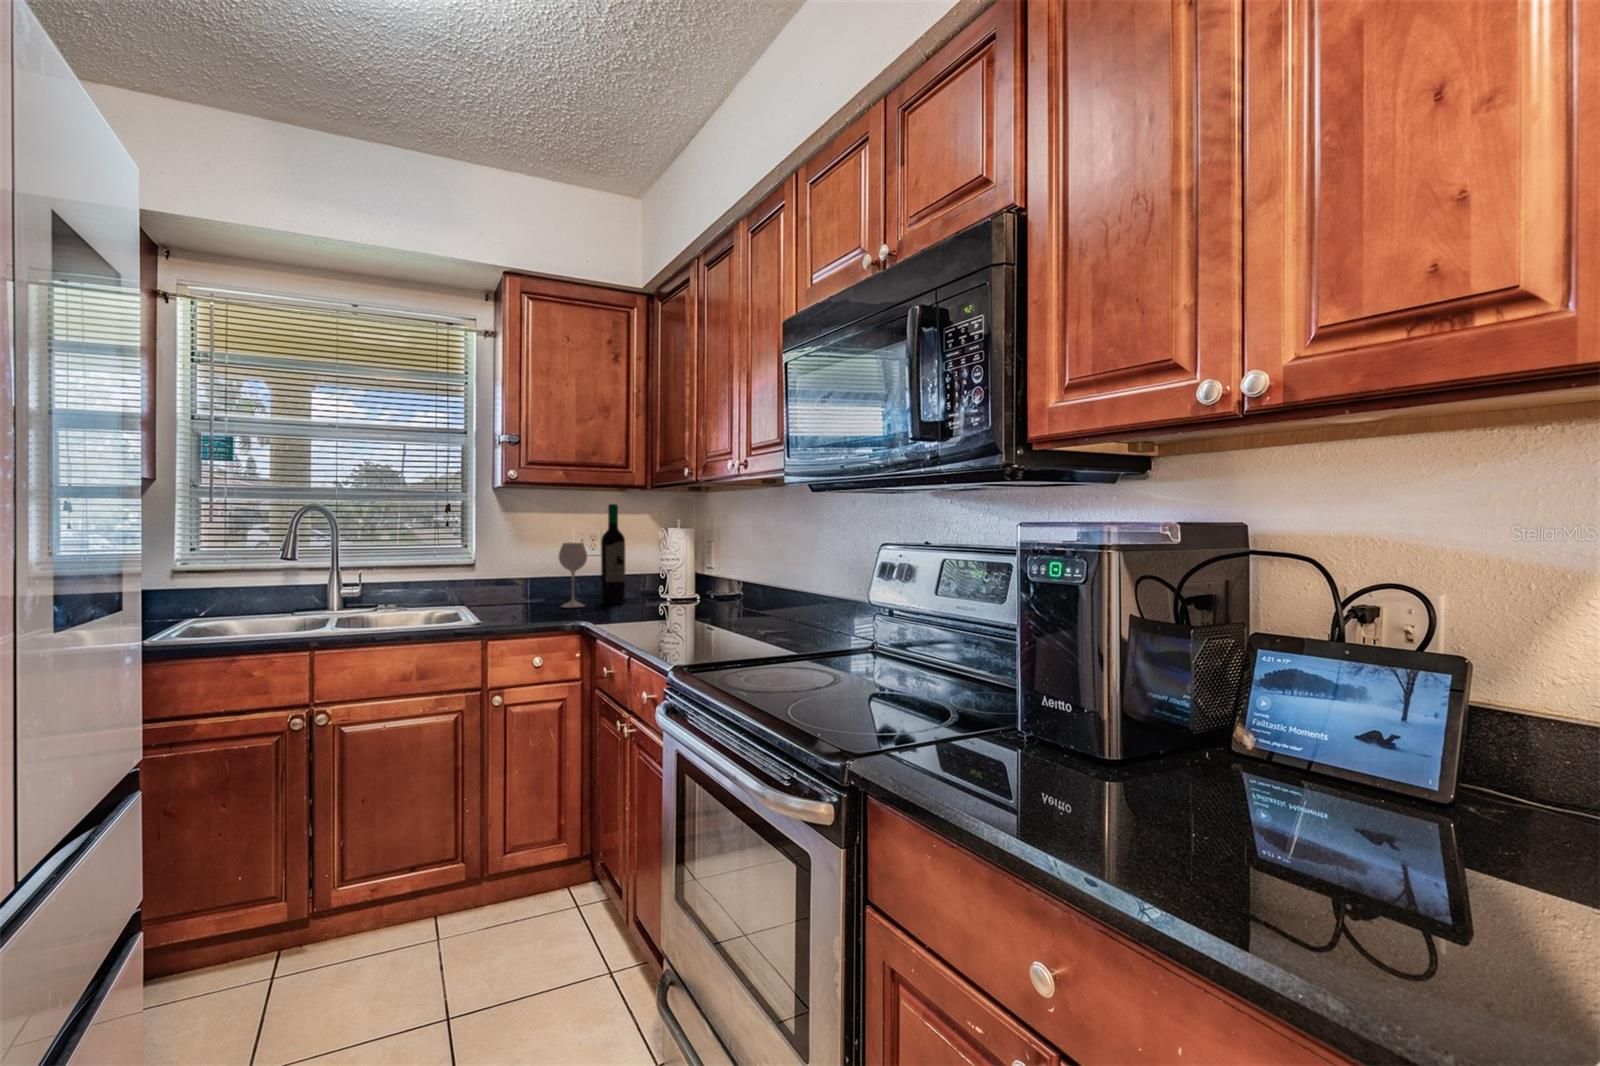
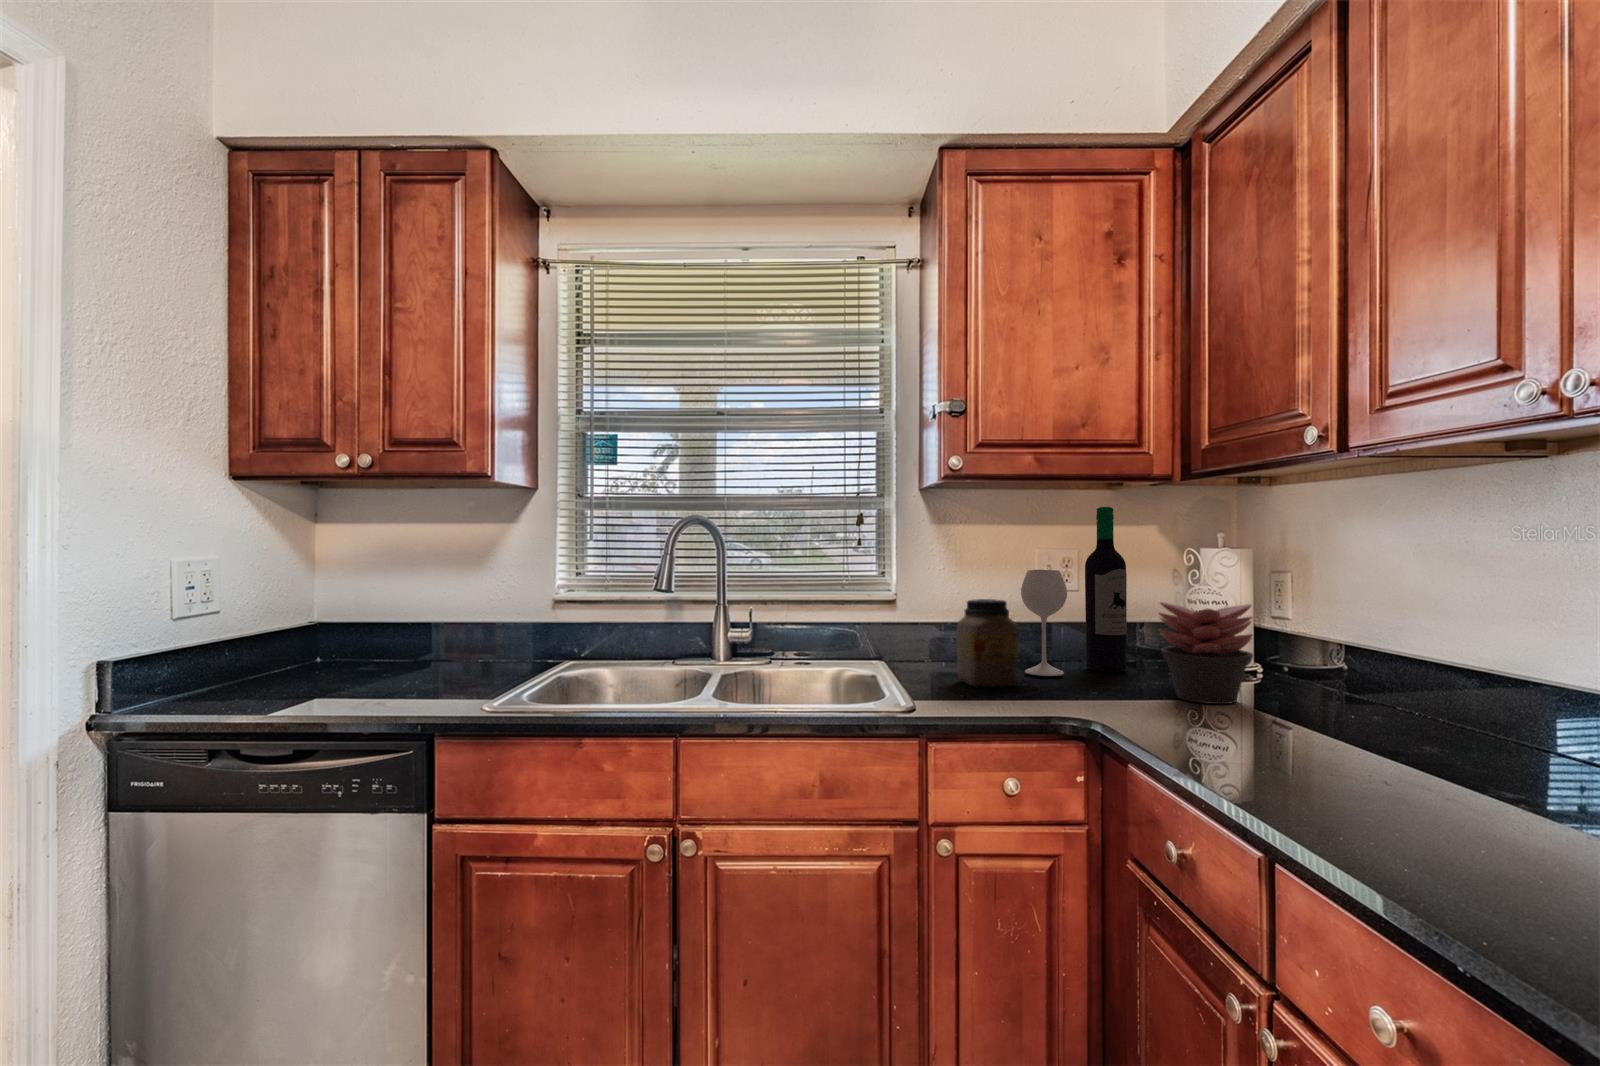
succulent plant: none [630,559,680,613] -> present [1159,602,1253,704]
jar: none [514,560,553,615] -> present [957,599,1018,688]

